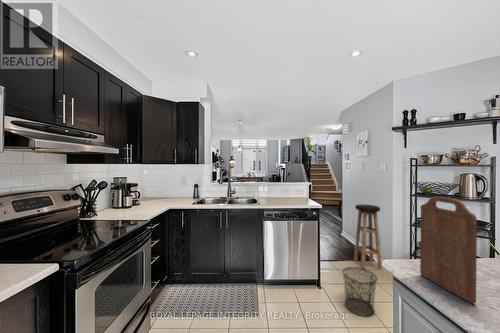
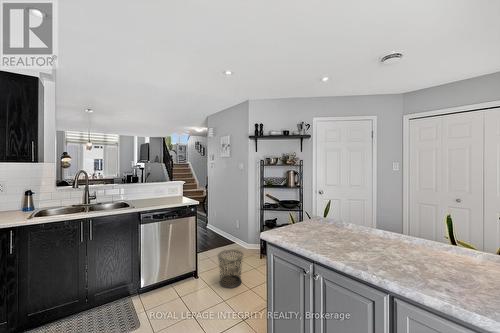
cutting board: present [420,197,477,303] -> none [283,185,312,245]
bar stool: present [354,205,382,269] -> none [220,198,241,251]

